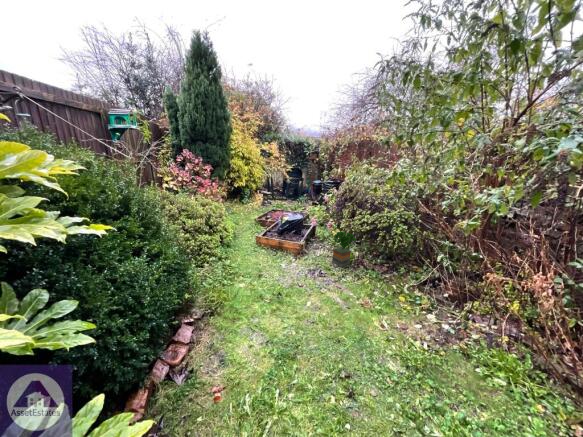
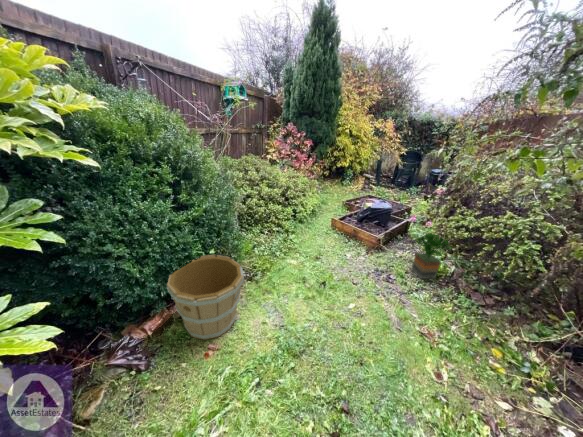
wooden bucket: none [150,296,232,392] -> present [167,255,244,340]

